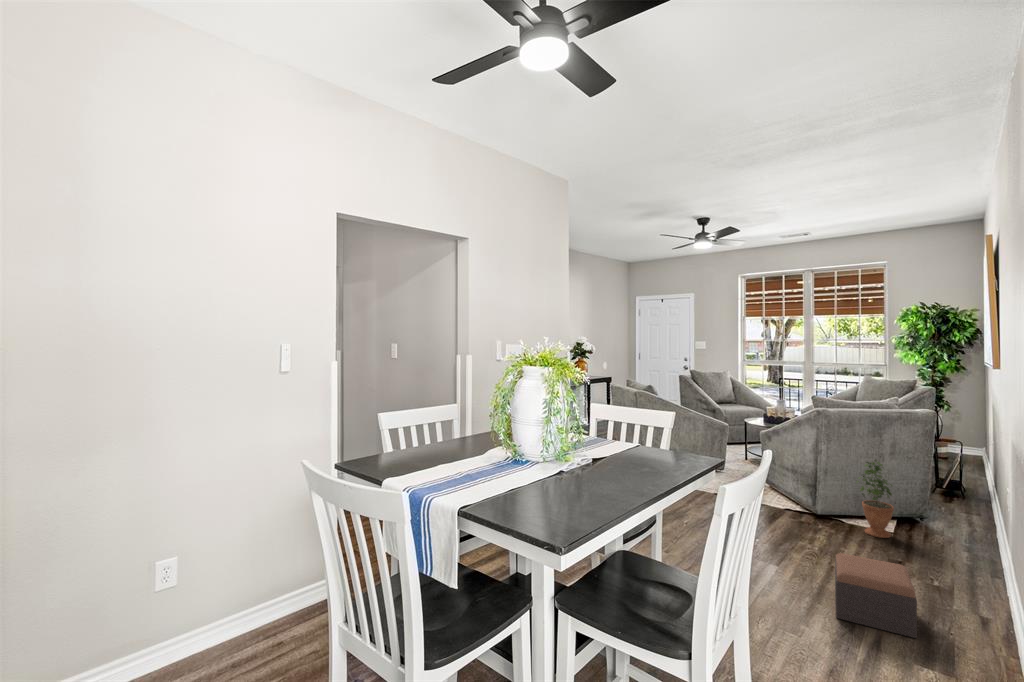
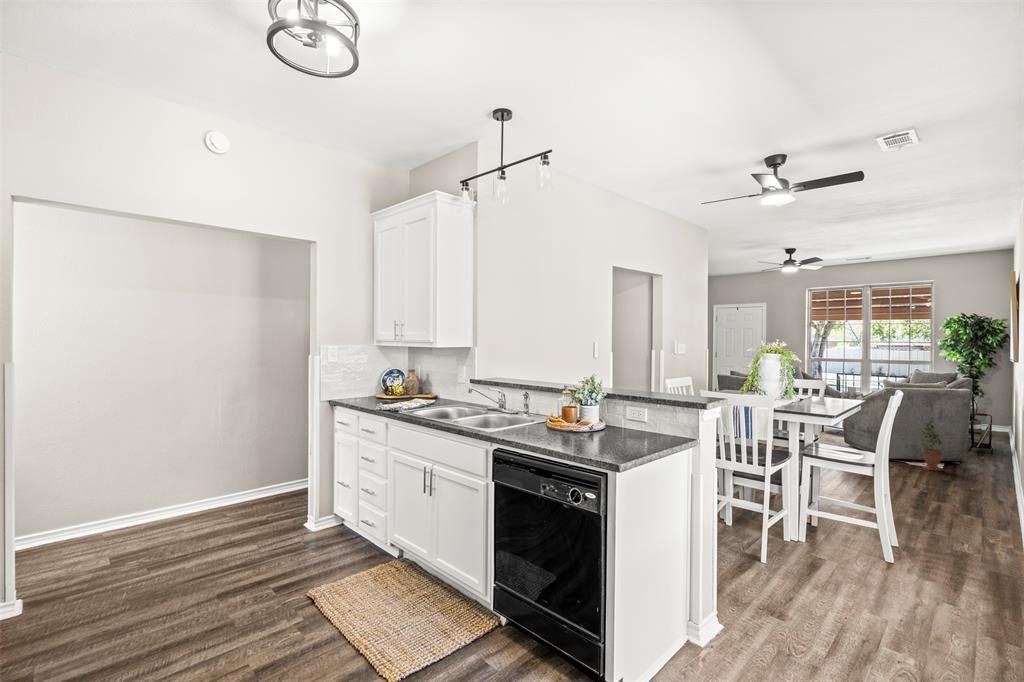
footstool: present [835,553,917,638] -> none [910,467,960,506]

